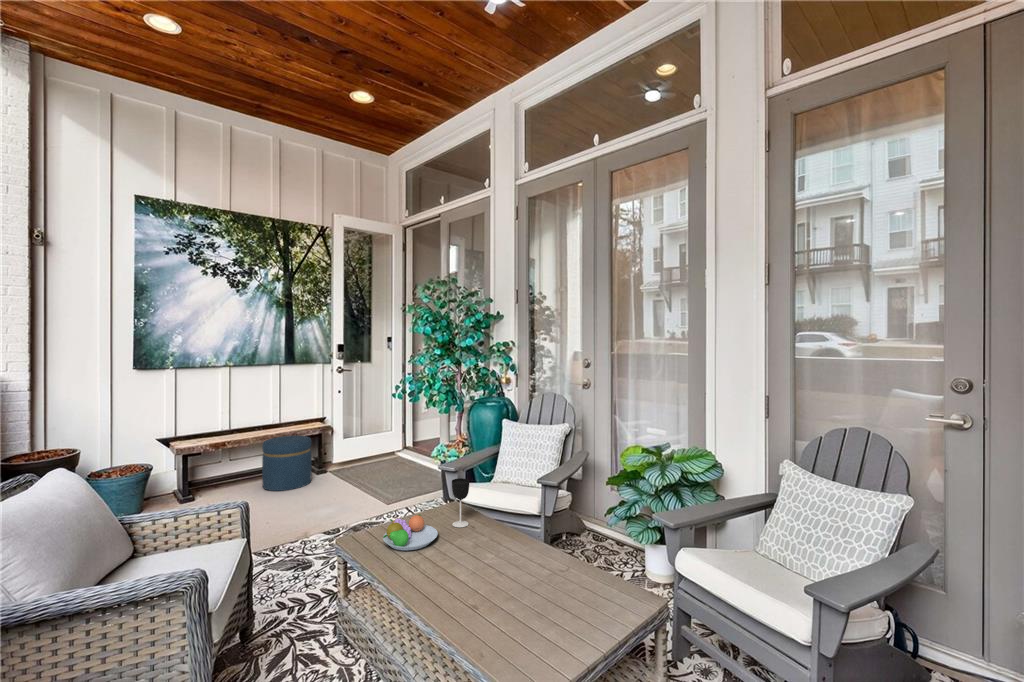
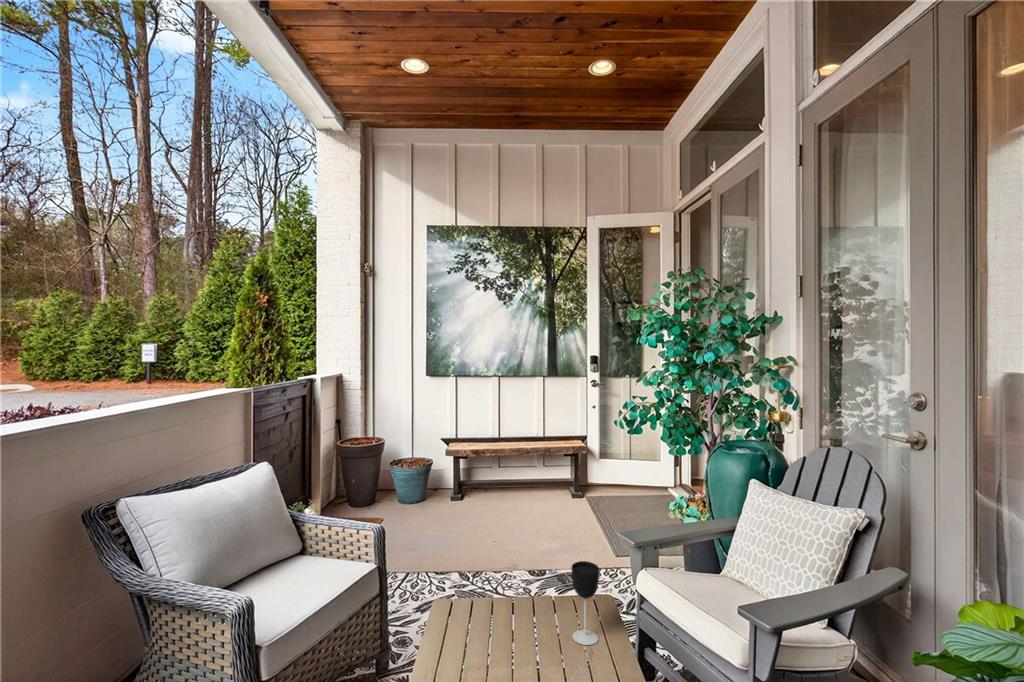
ottoman: present [262,436,312,491] -> none [517,452,564,510]
fruit bowl: present [383,514,438,550] -> none [450,594,538,656]

